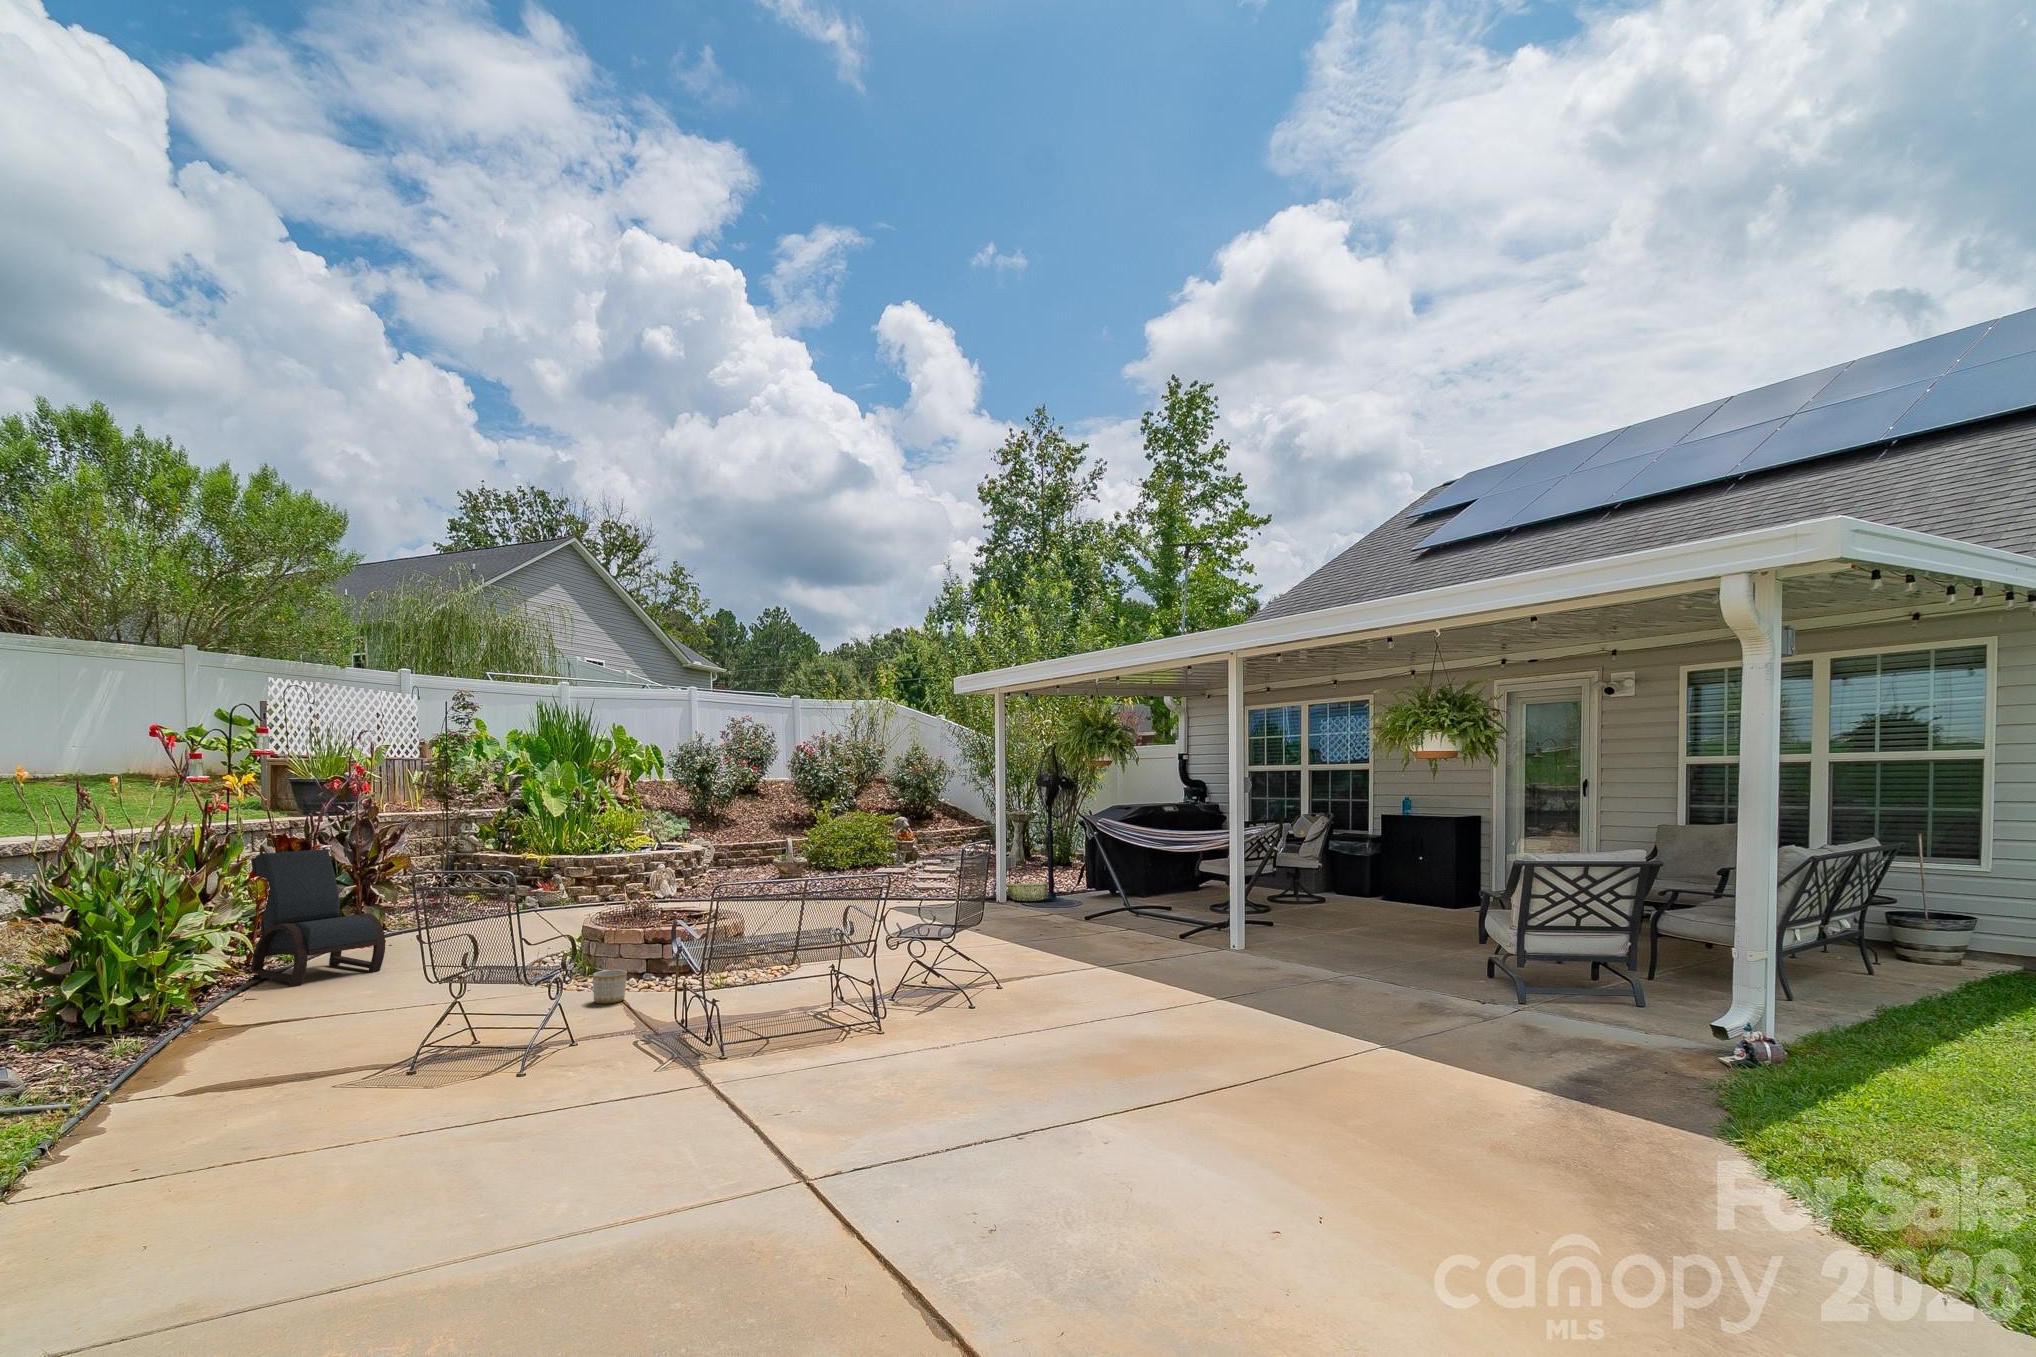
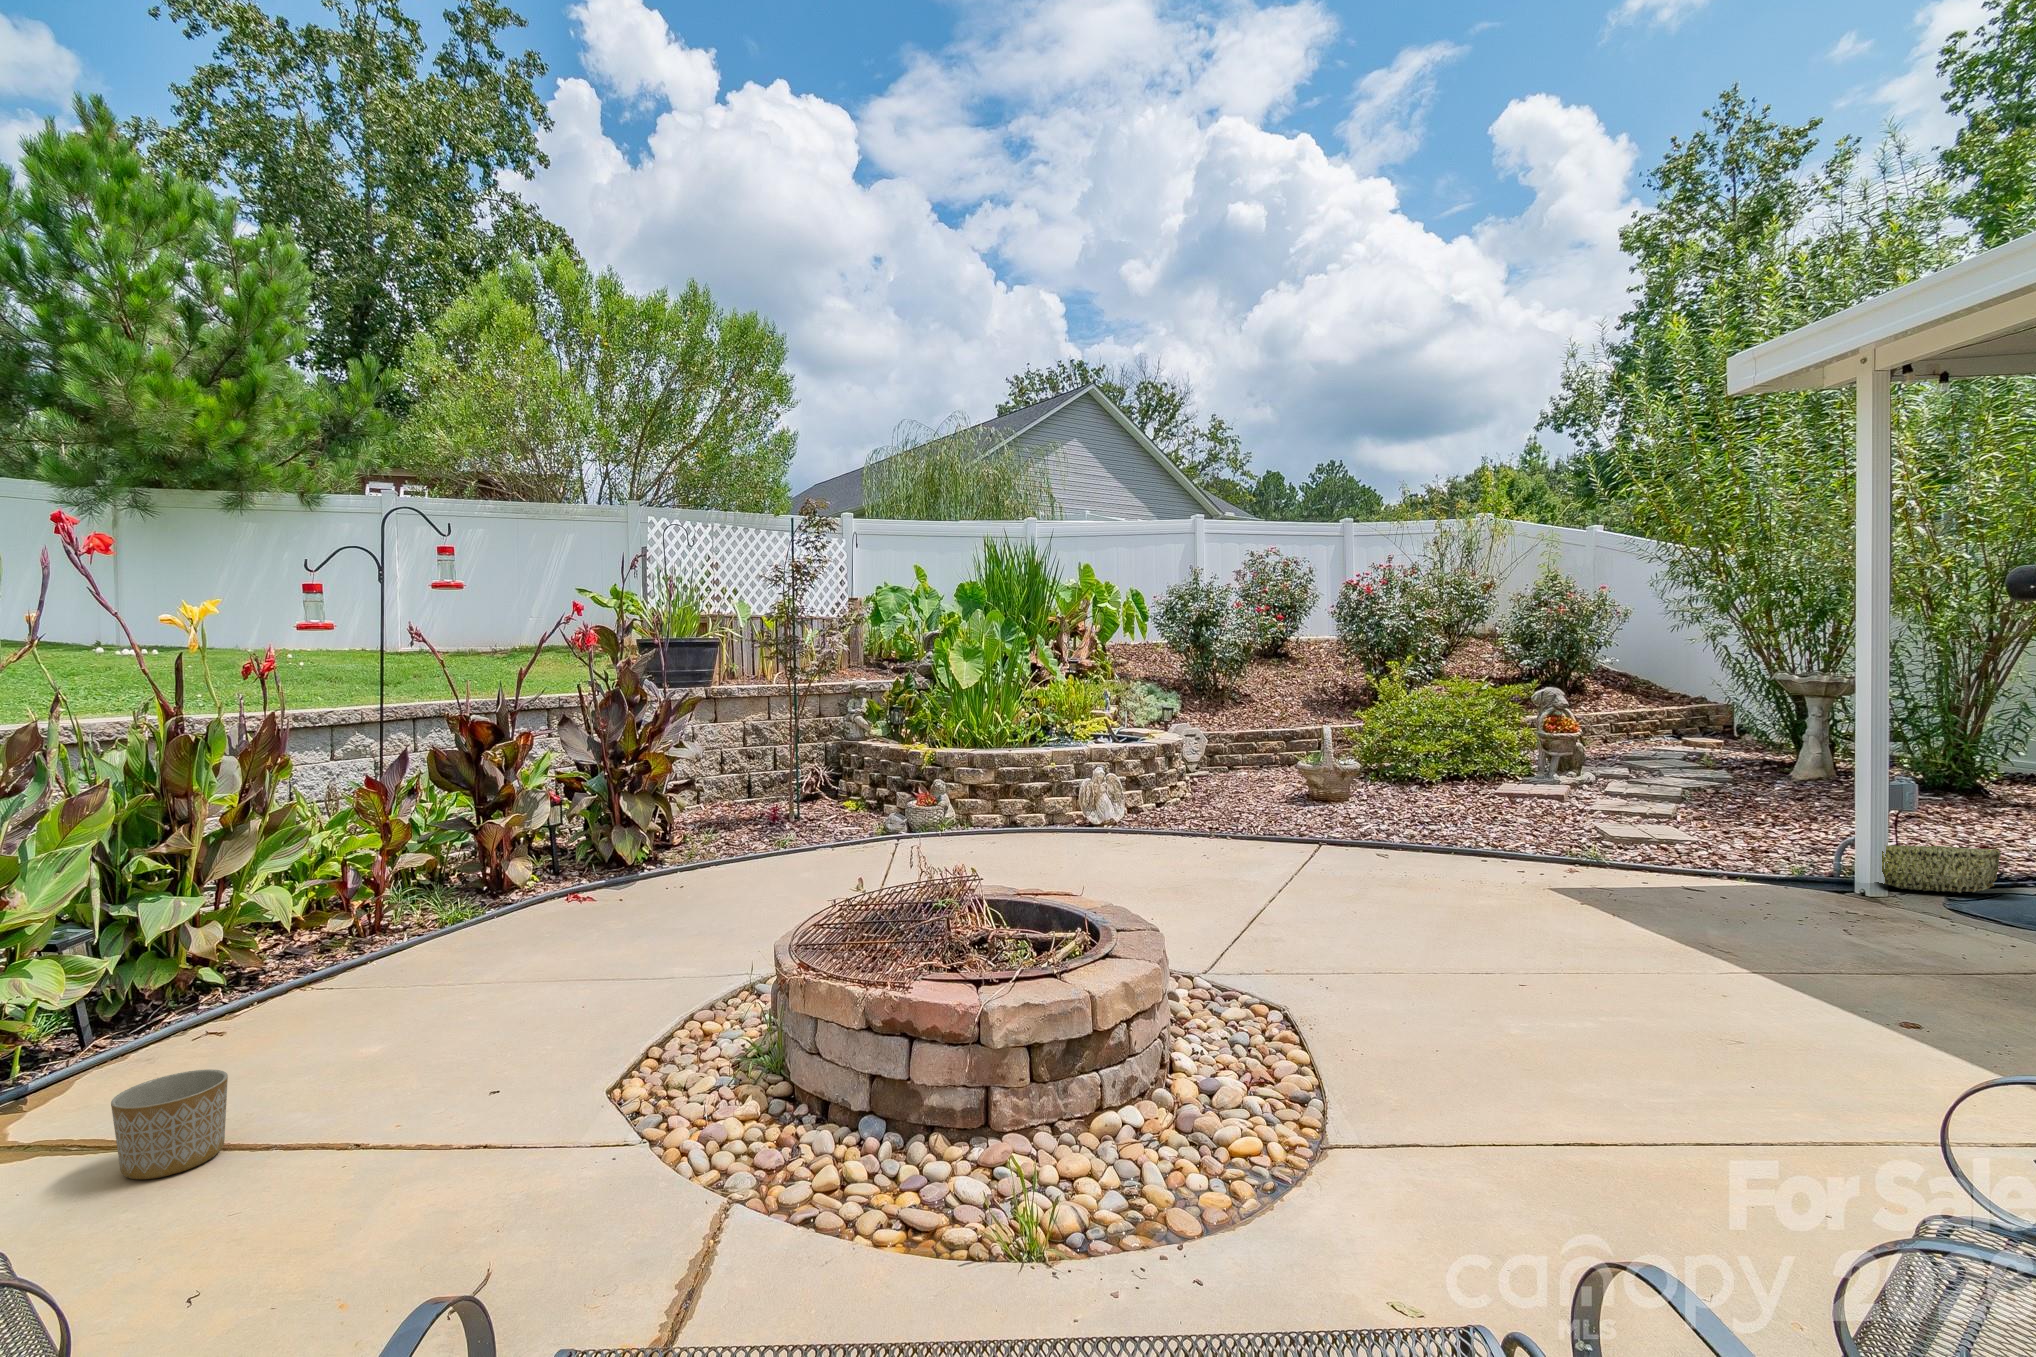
lounge chair: present [251,849,386,987] -> none [311,732,502,989]
planter: present [593,970,627,1004] -> present [111,1069,228,1179]

